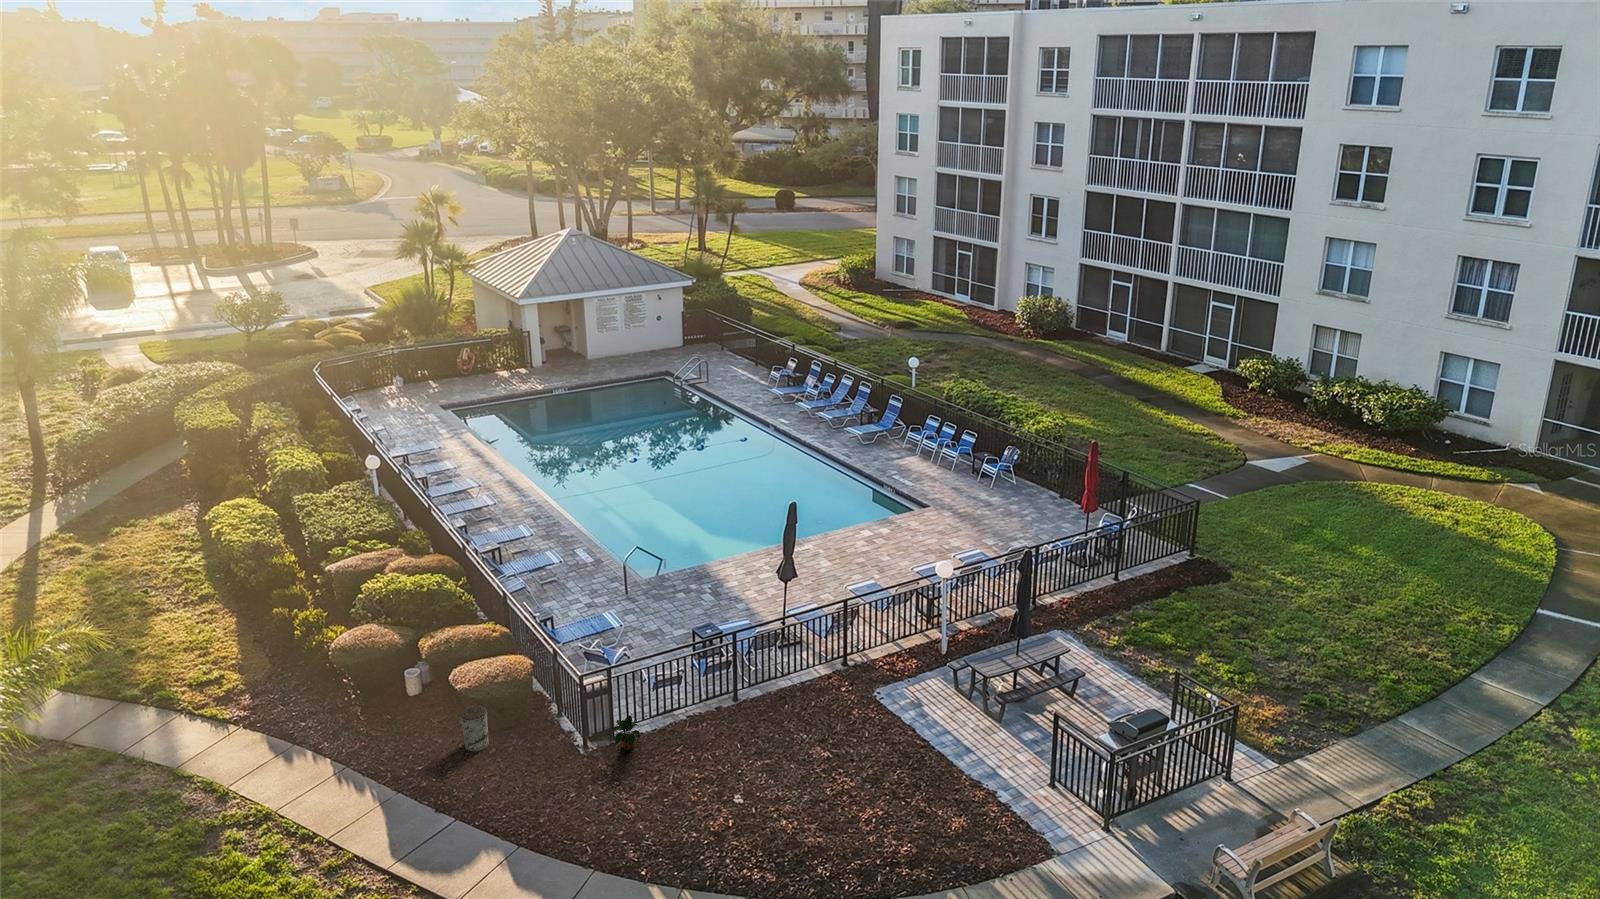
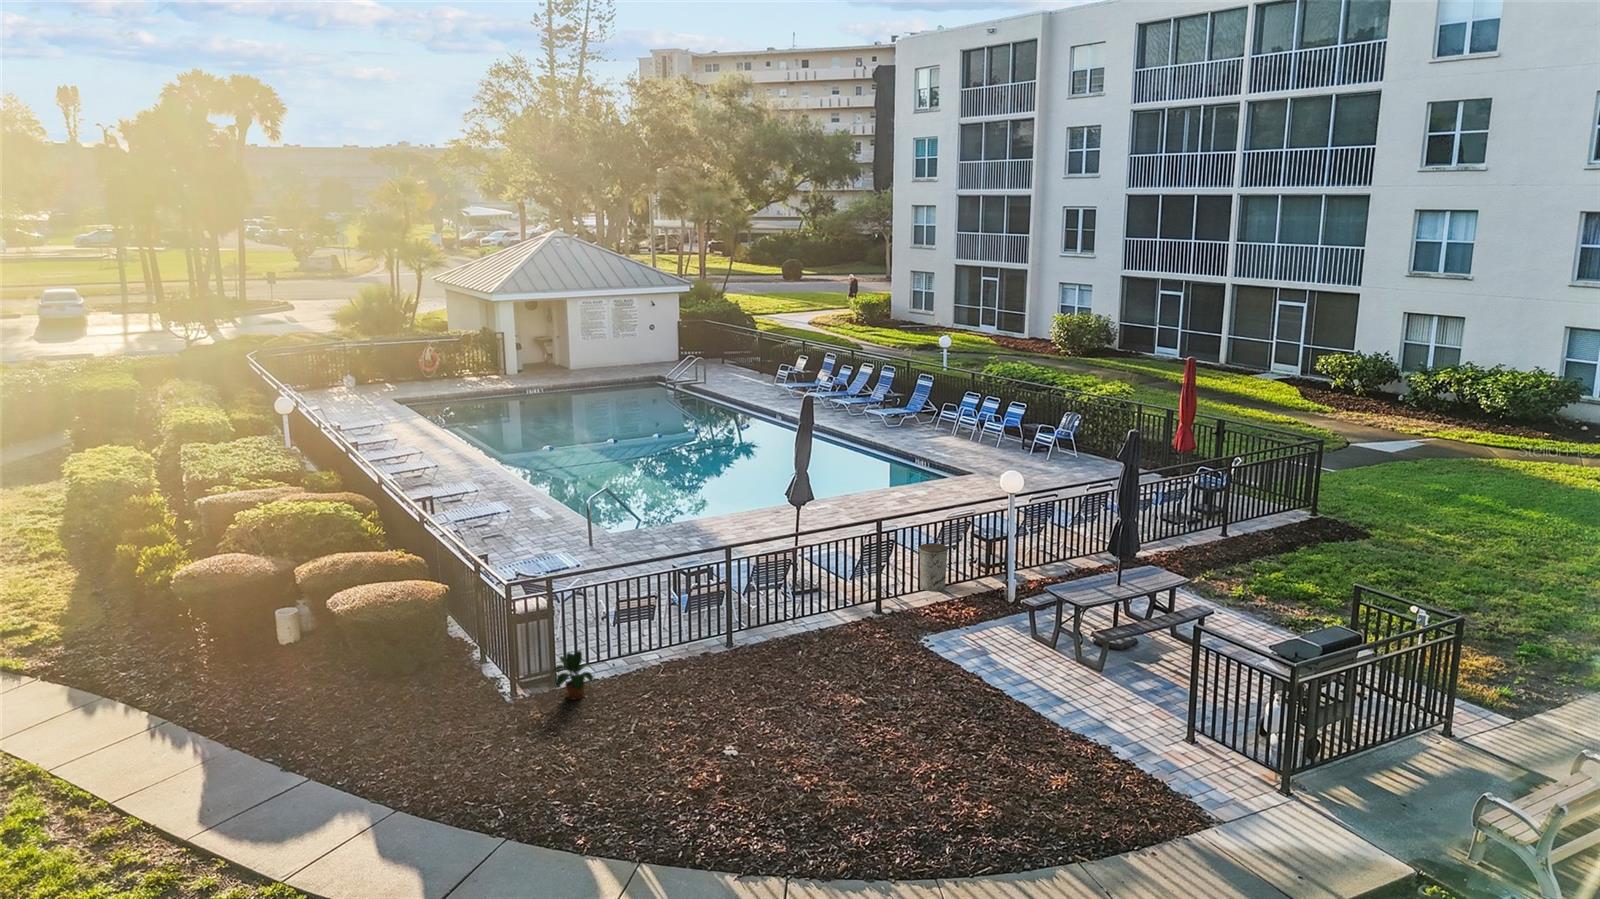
trash can: present [460,706,489,751] -> present [919,543,948,591]

